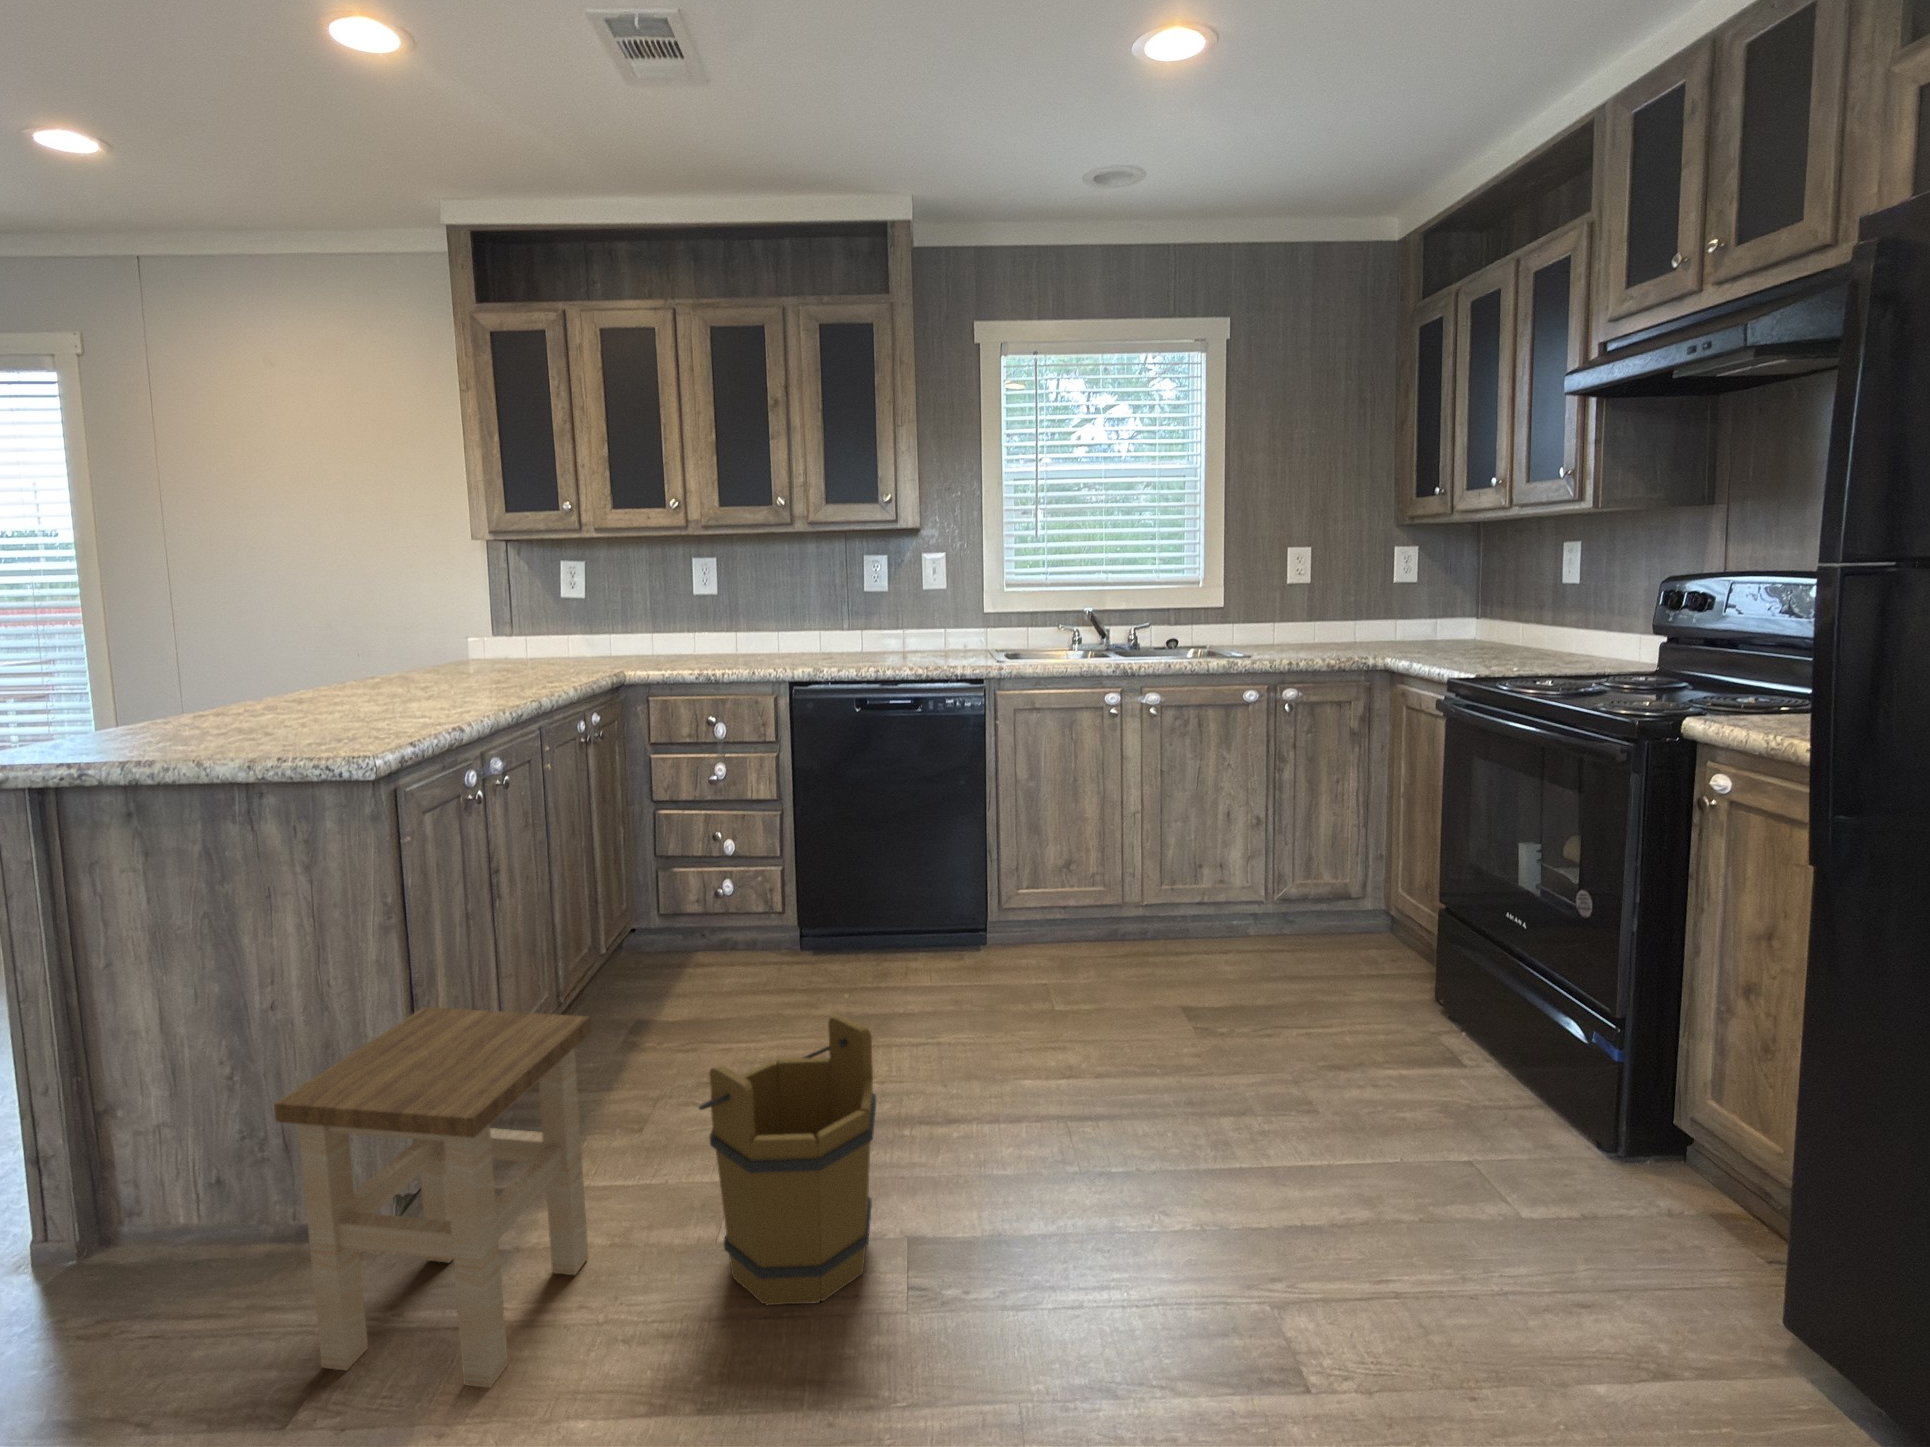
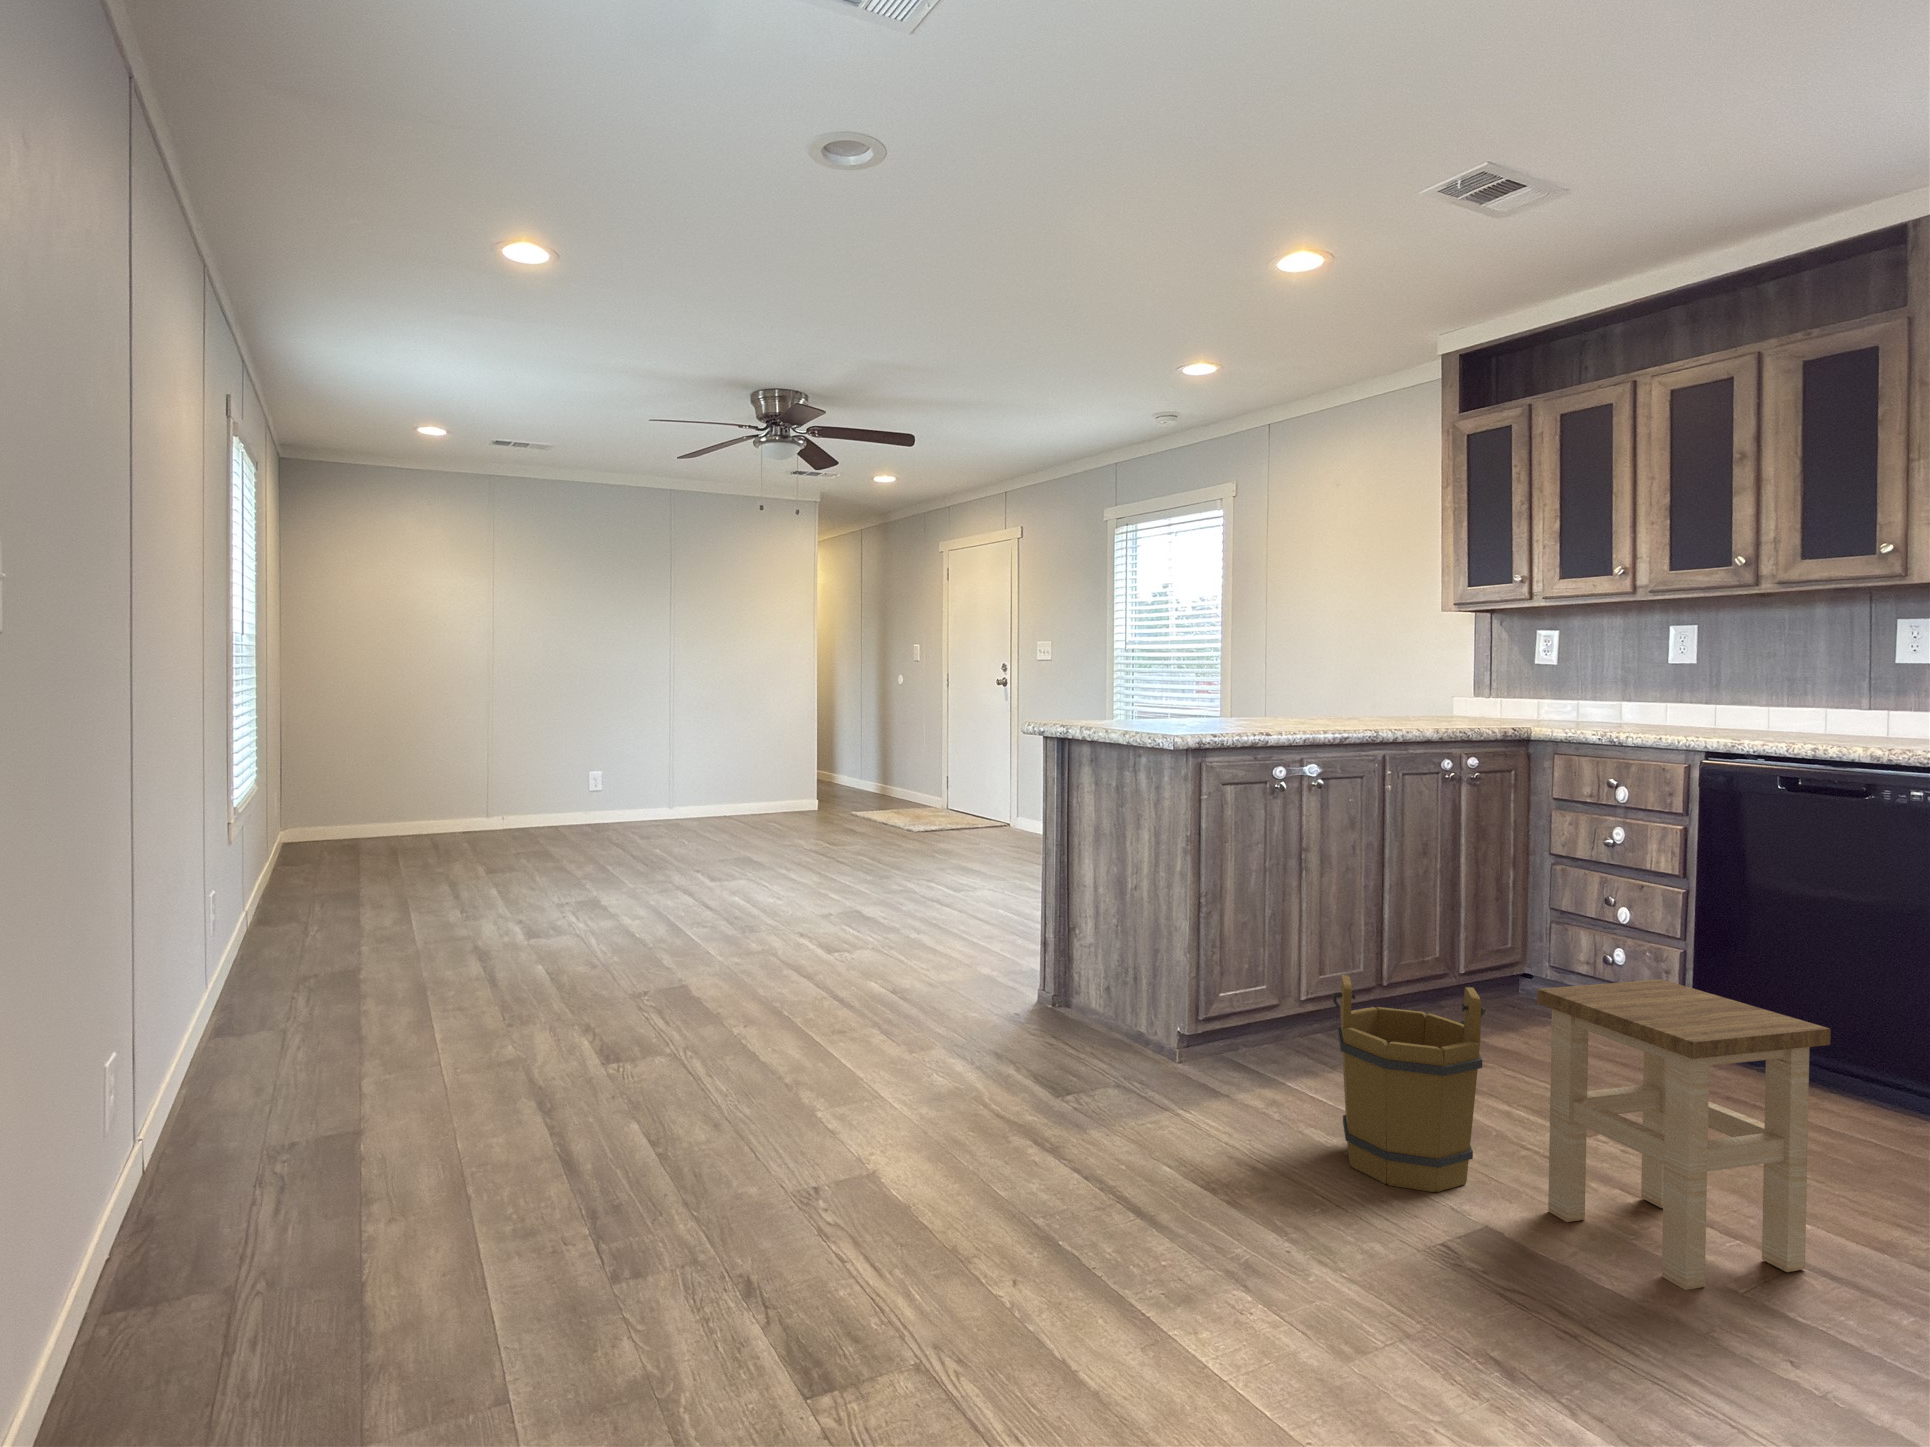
stool: present [274,1007,591,1388] -> present [1537,979,1831,1290]

